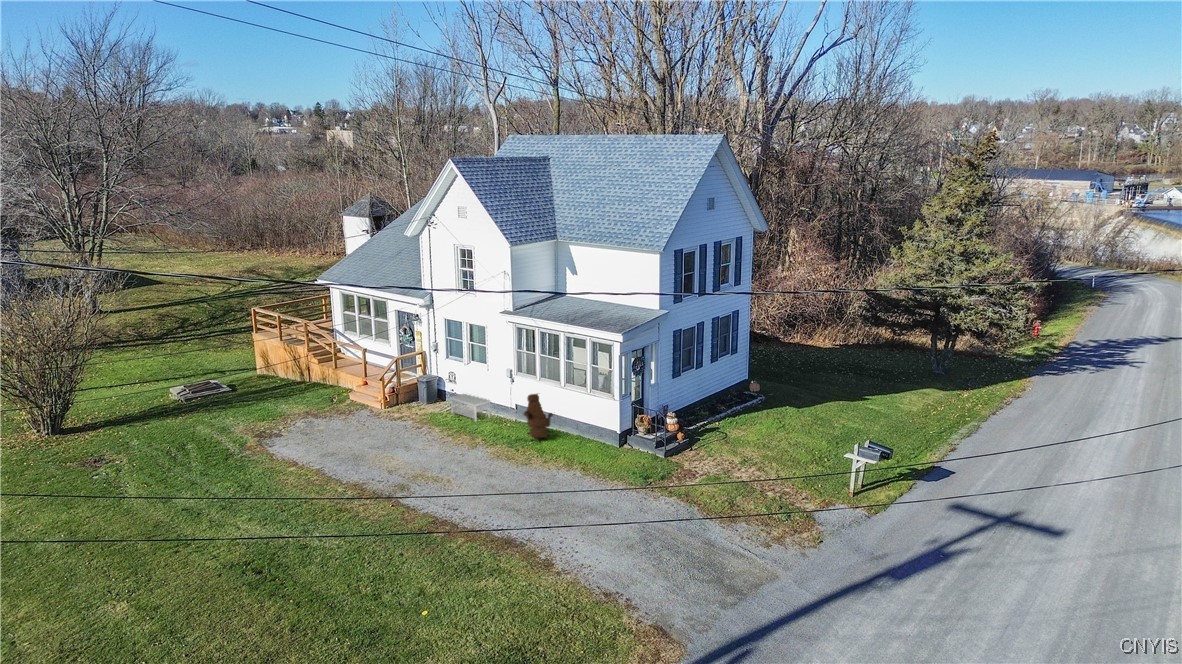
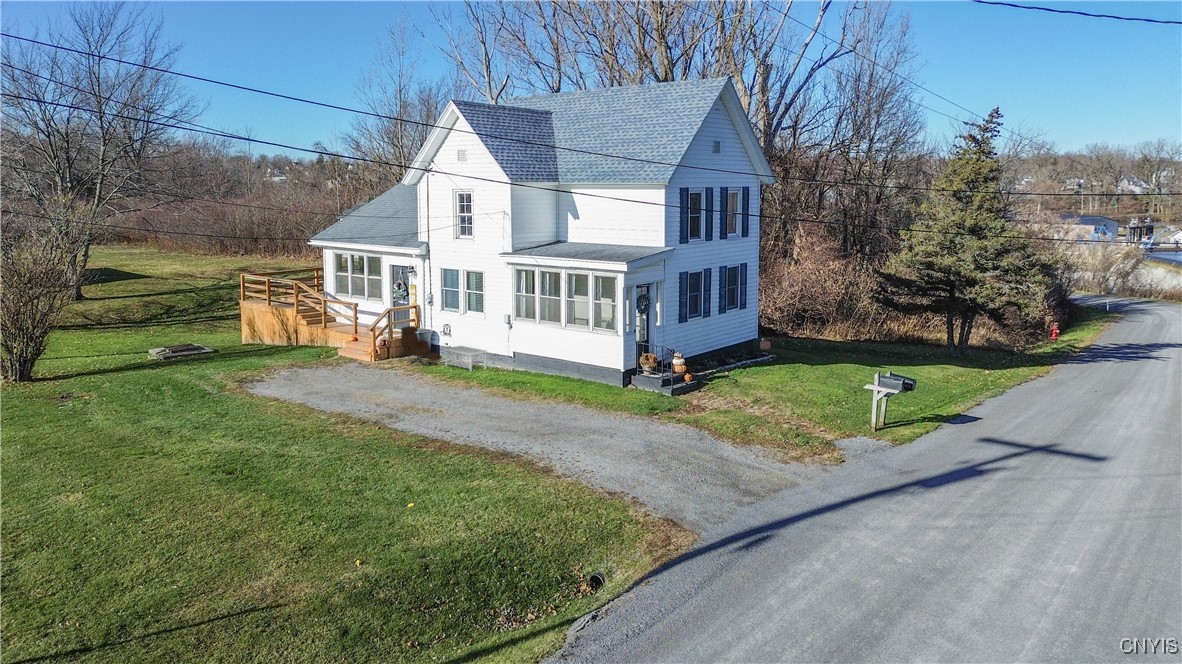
lounge chair: present [524,394,553,442] -> present [401,326,442,364]

